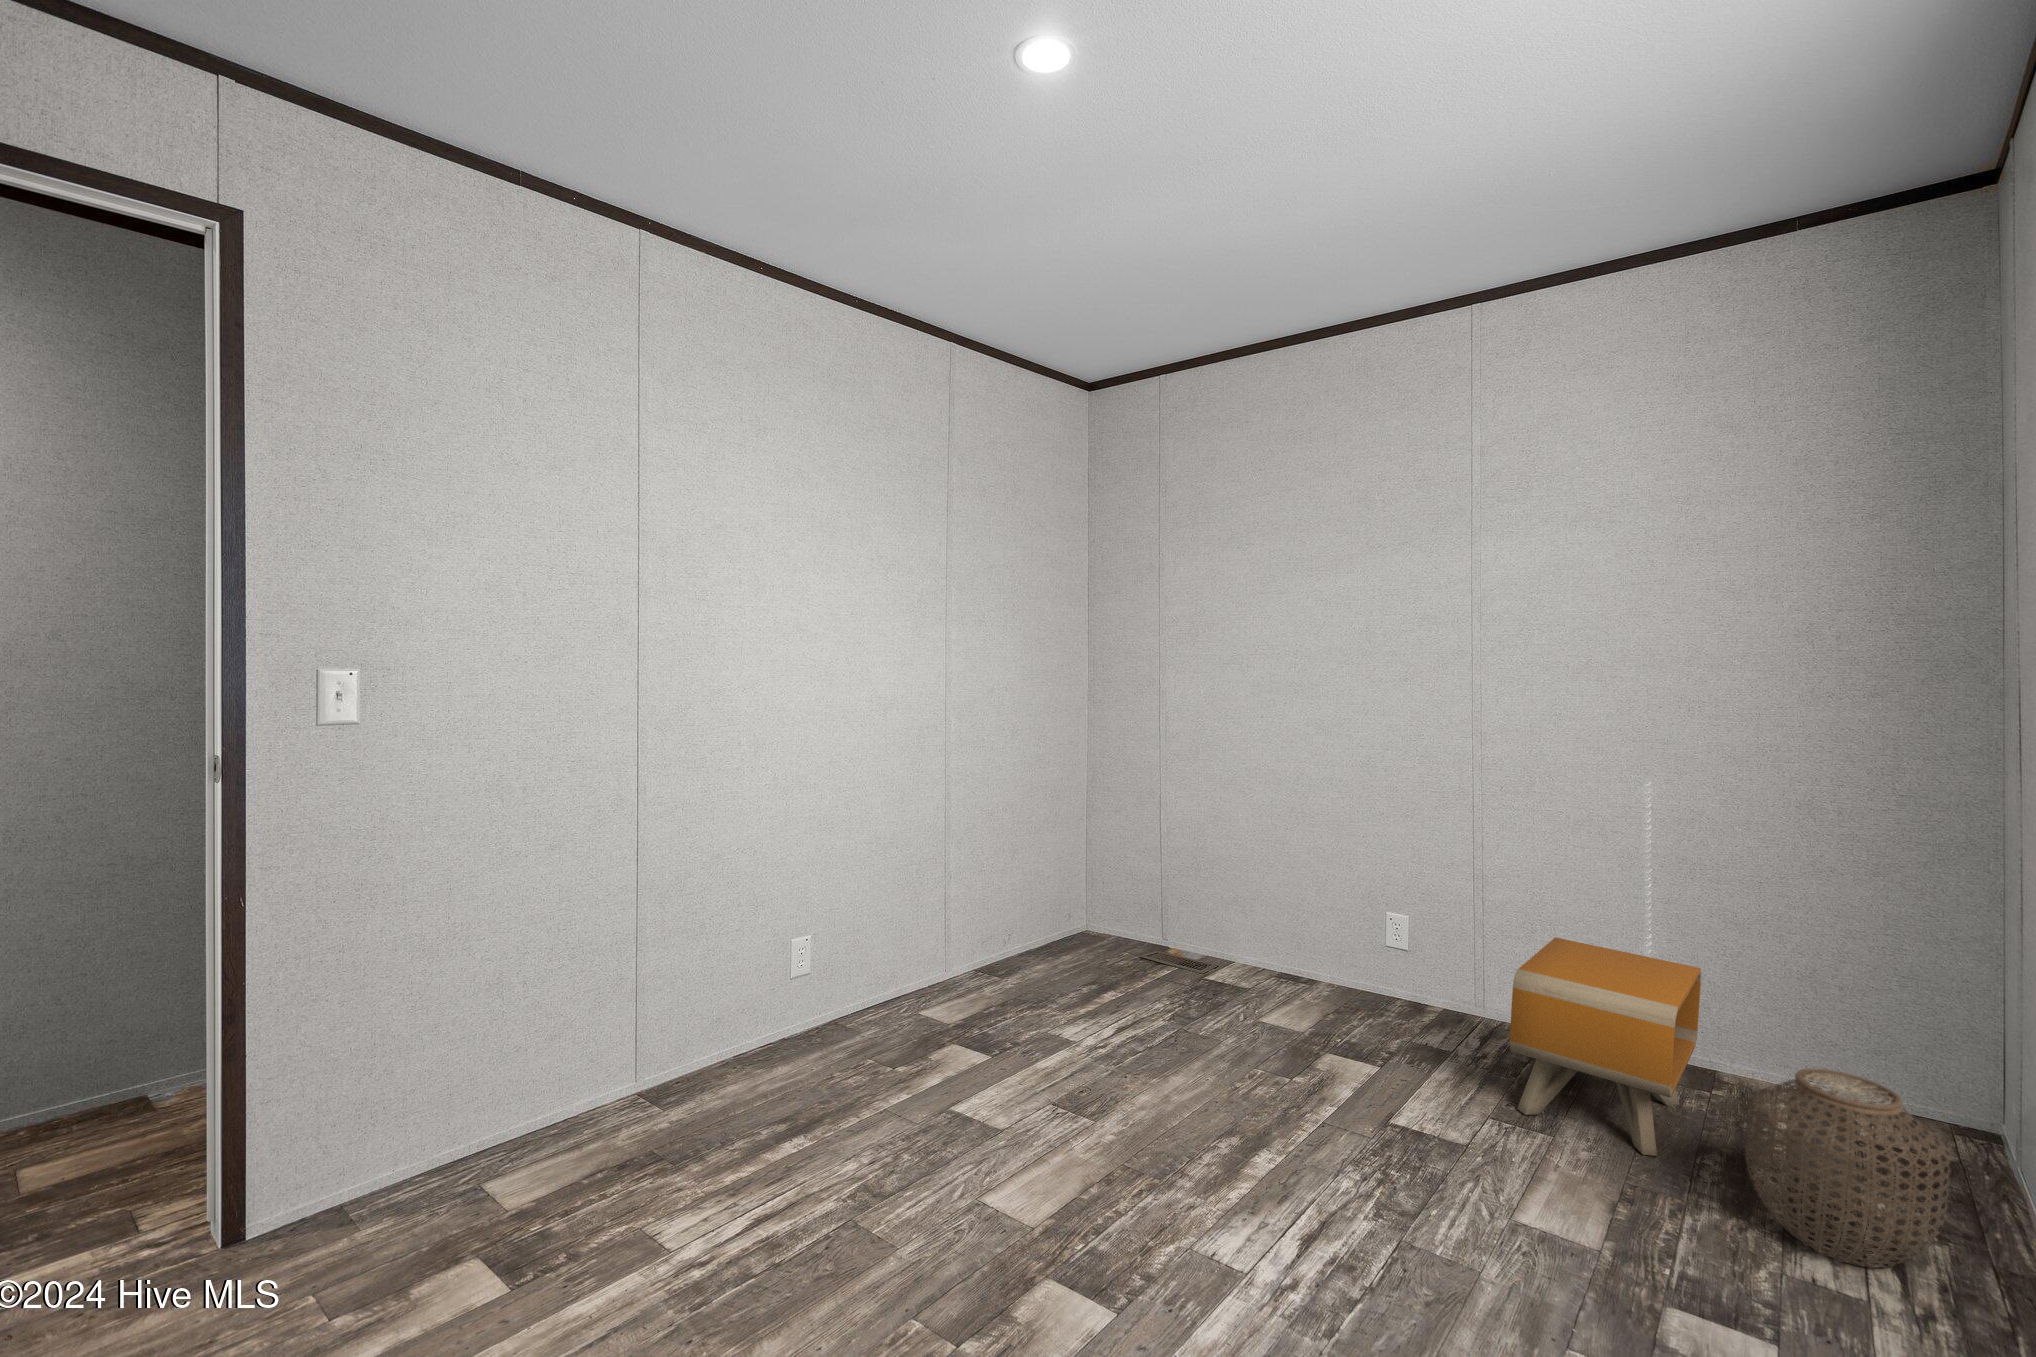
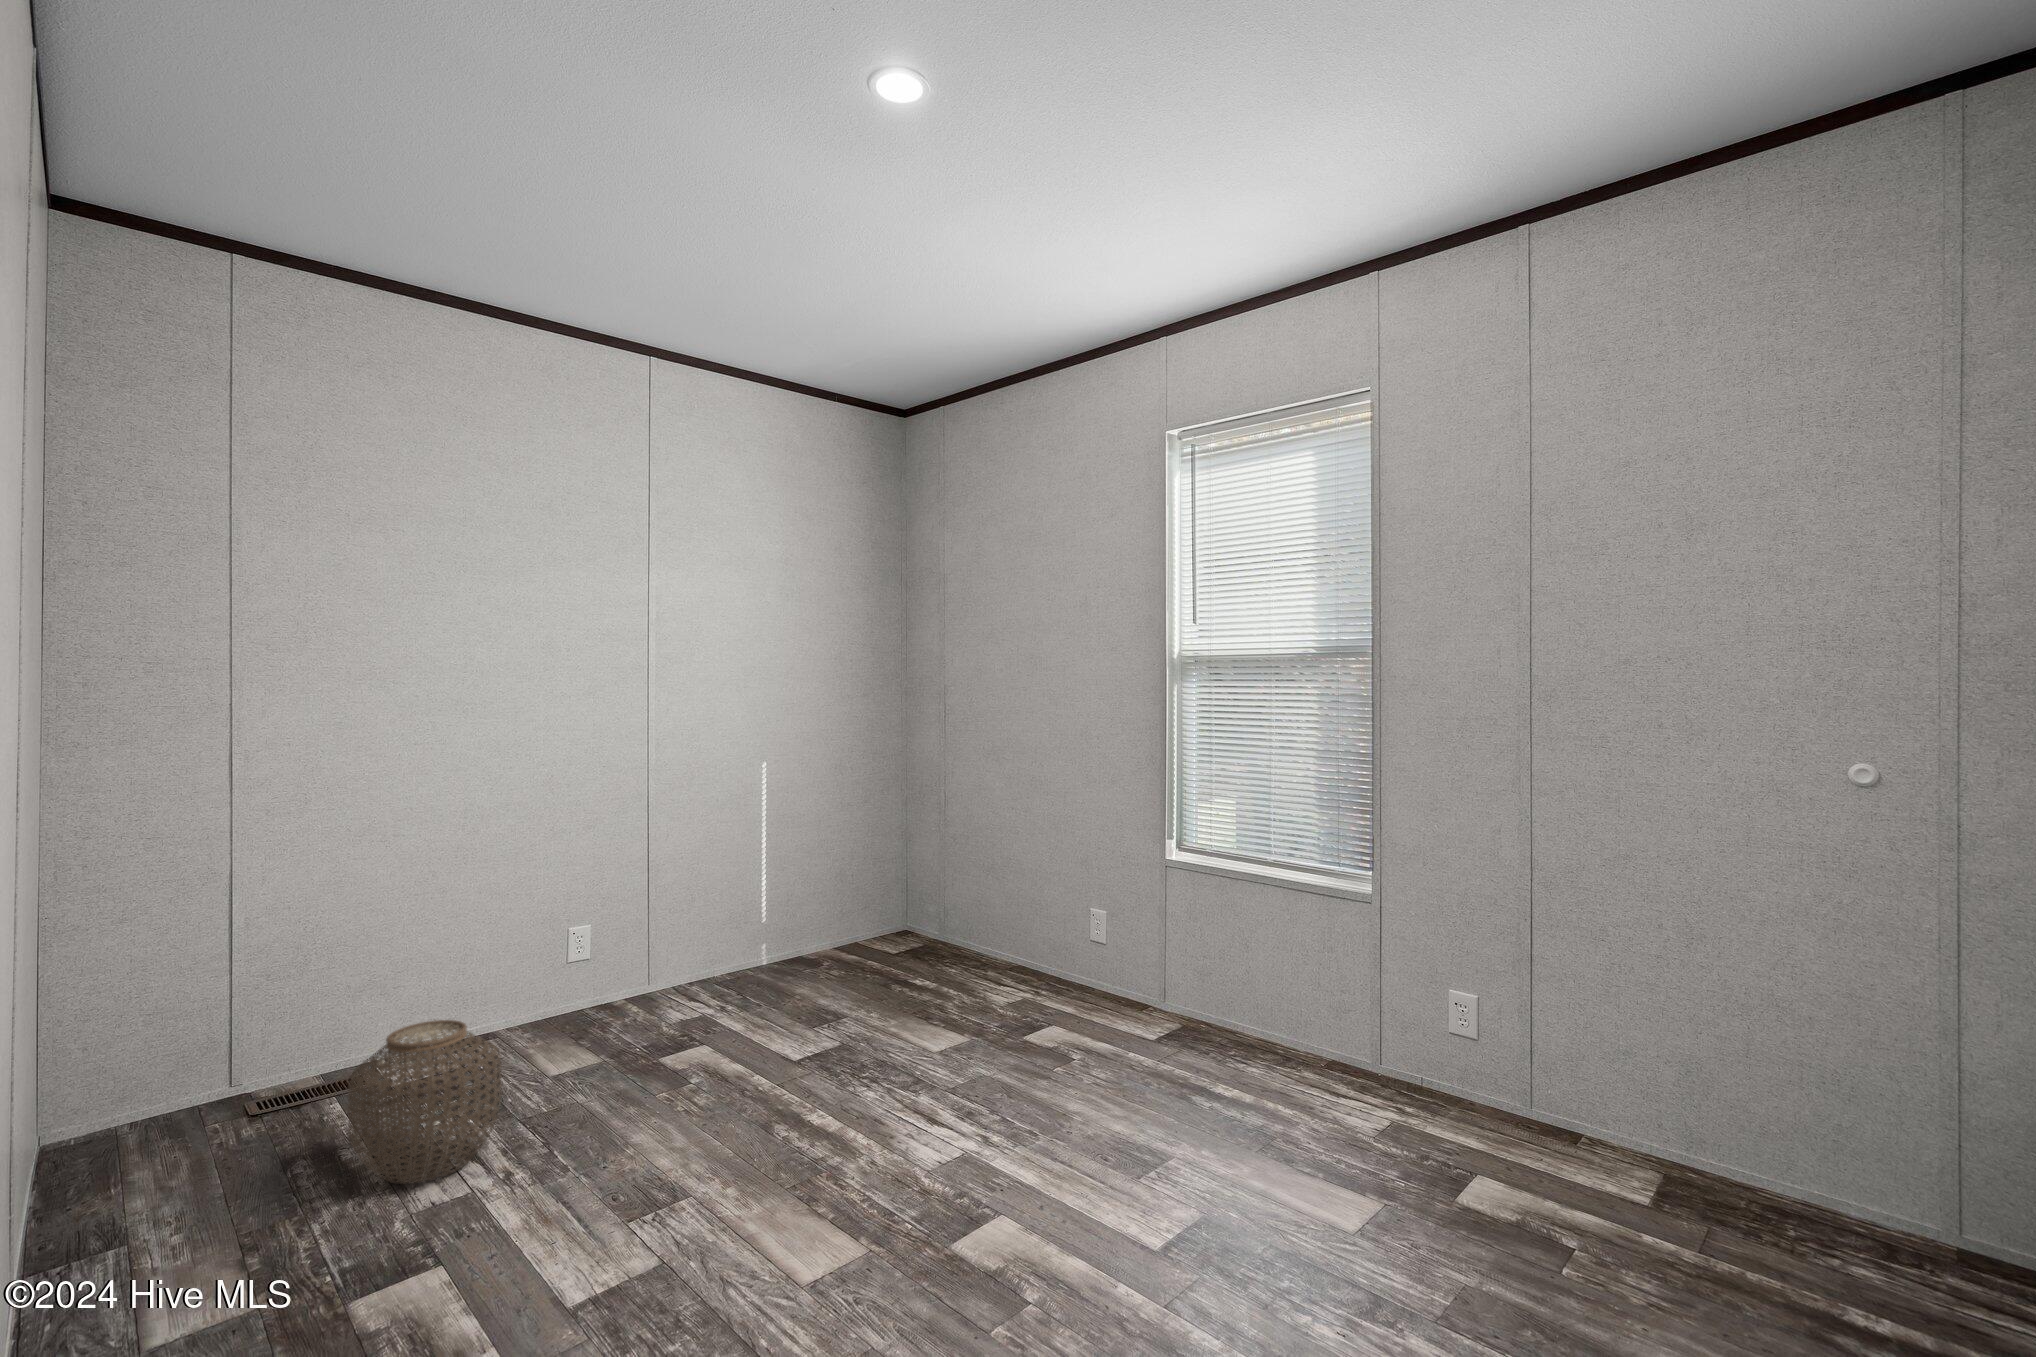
nightstand: present [1510,937,1701,1156] -> none [50,991,264,1246]

